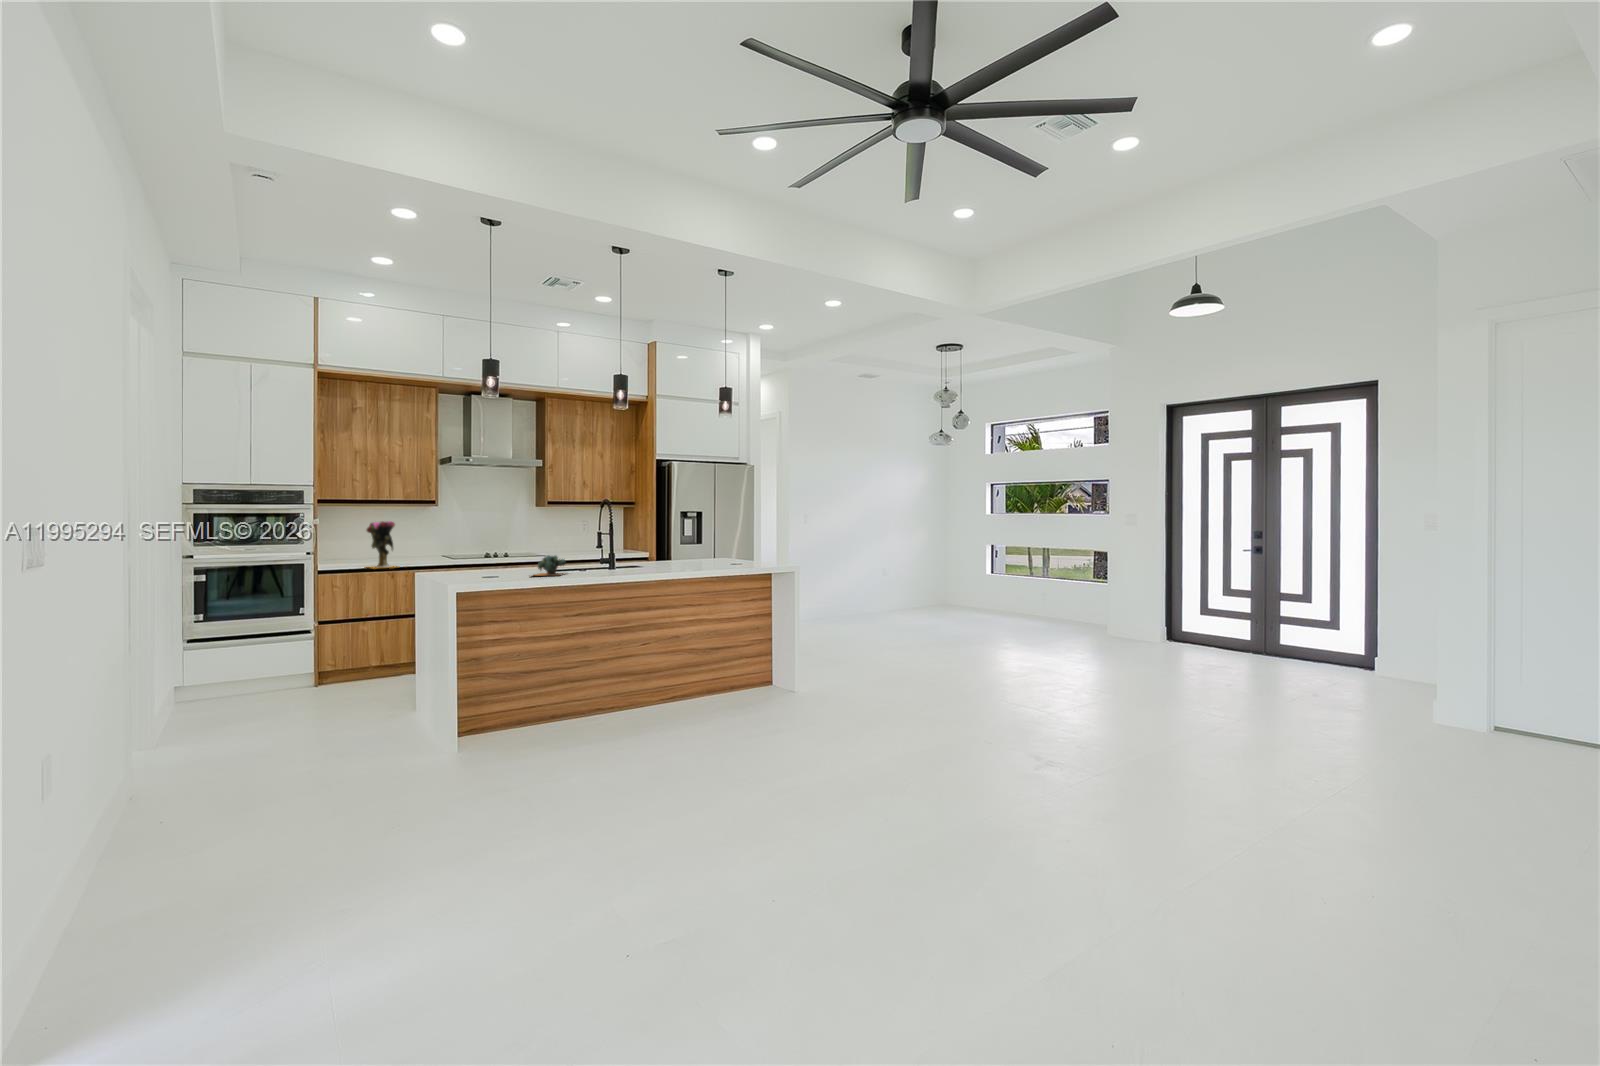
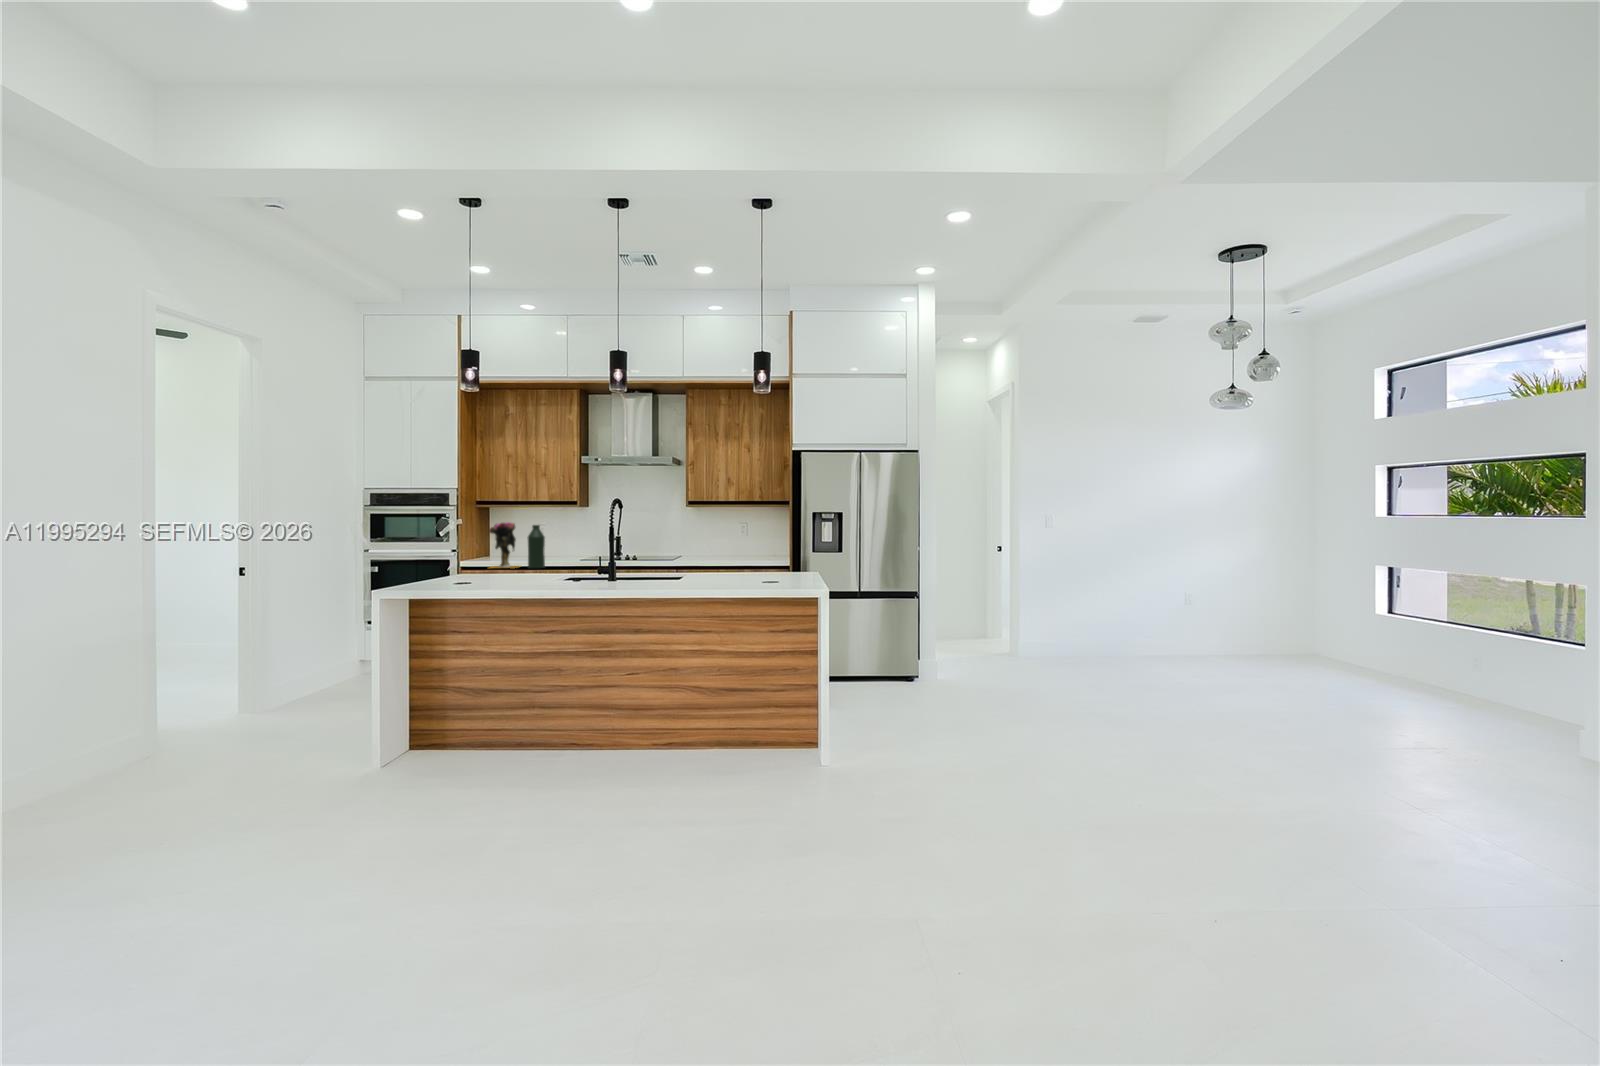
bottle: none [428,523,447,566] -> present [528,525,545,568]
succulent plant: present [534,555,566,576] -> none [480,563,537,588]

